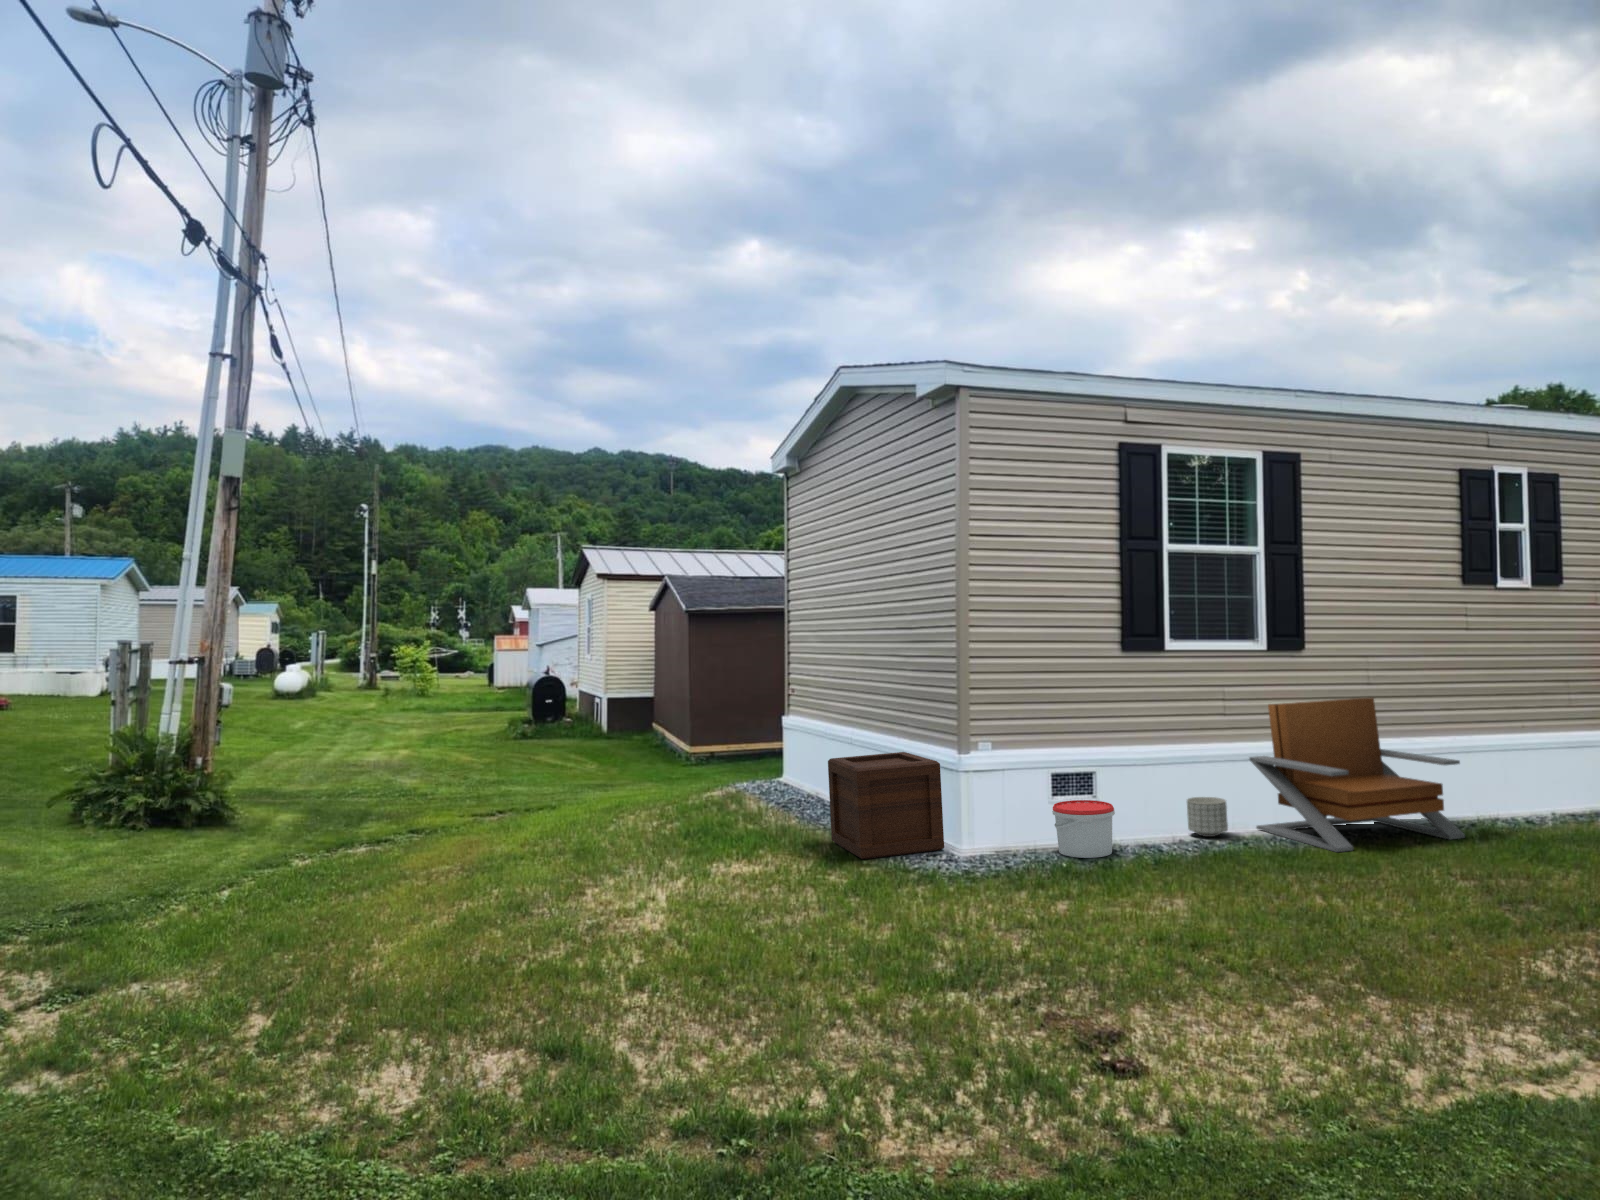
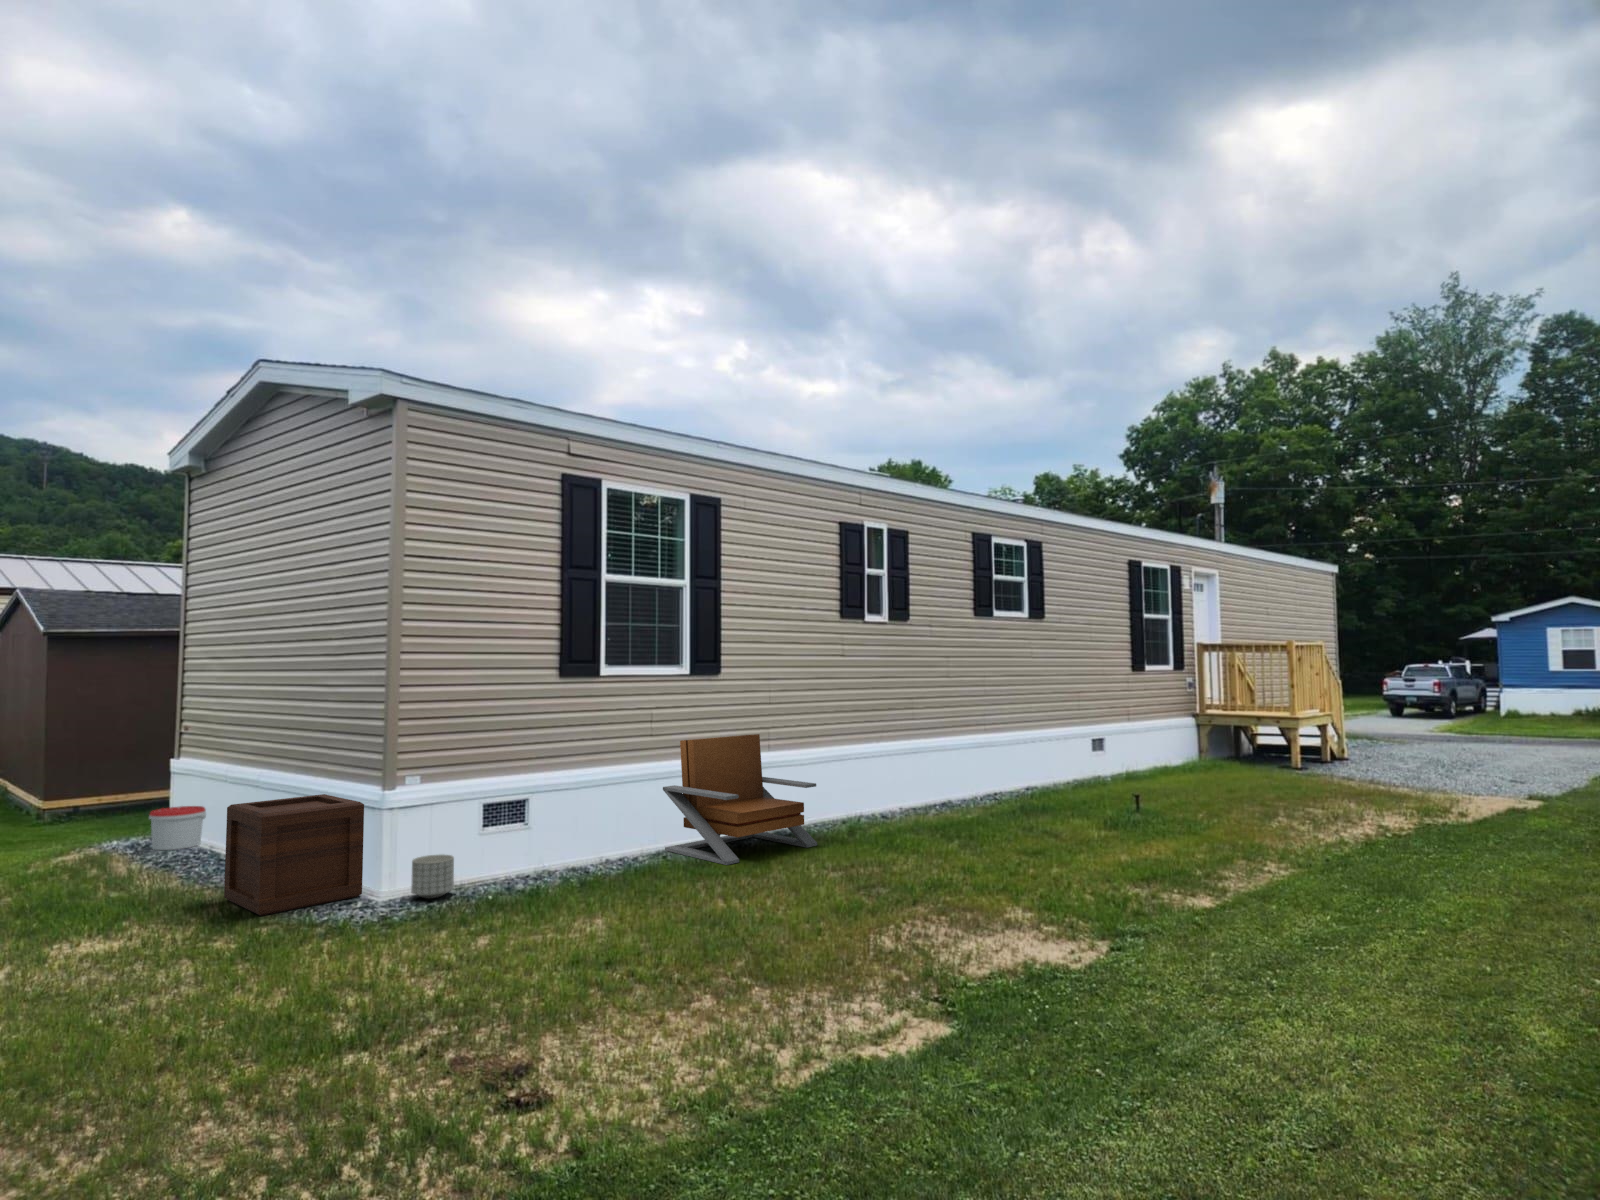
planter: present [1187,797,1228,837] -> present [411,854,454,899]
bucket: present [1052,800,1115,858] -> present [149,806,206,850]

